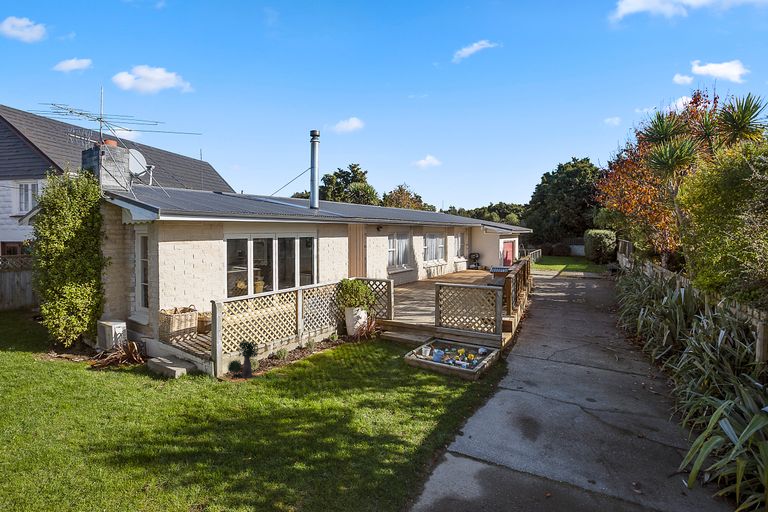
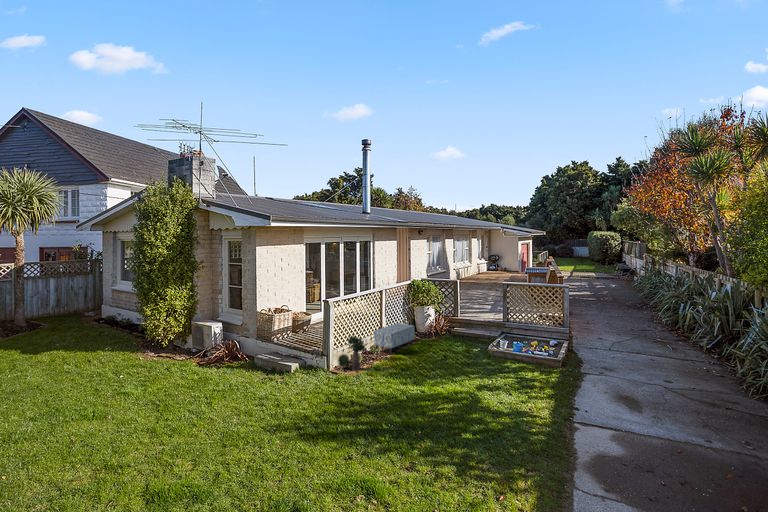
bench: none [284,325,334,360] -> present [374,323,415,355]

